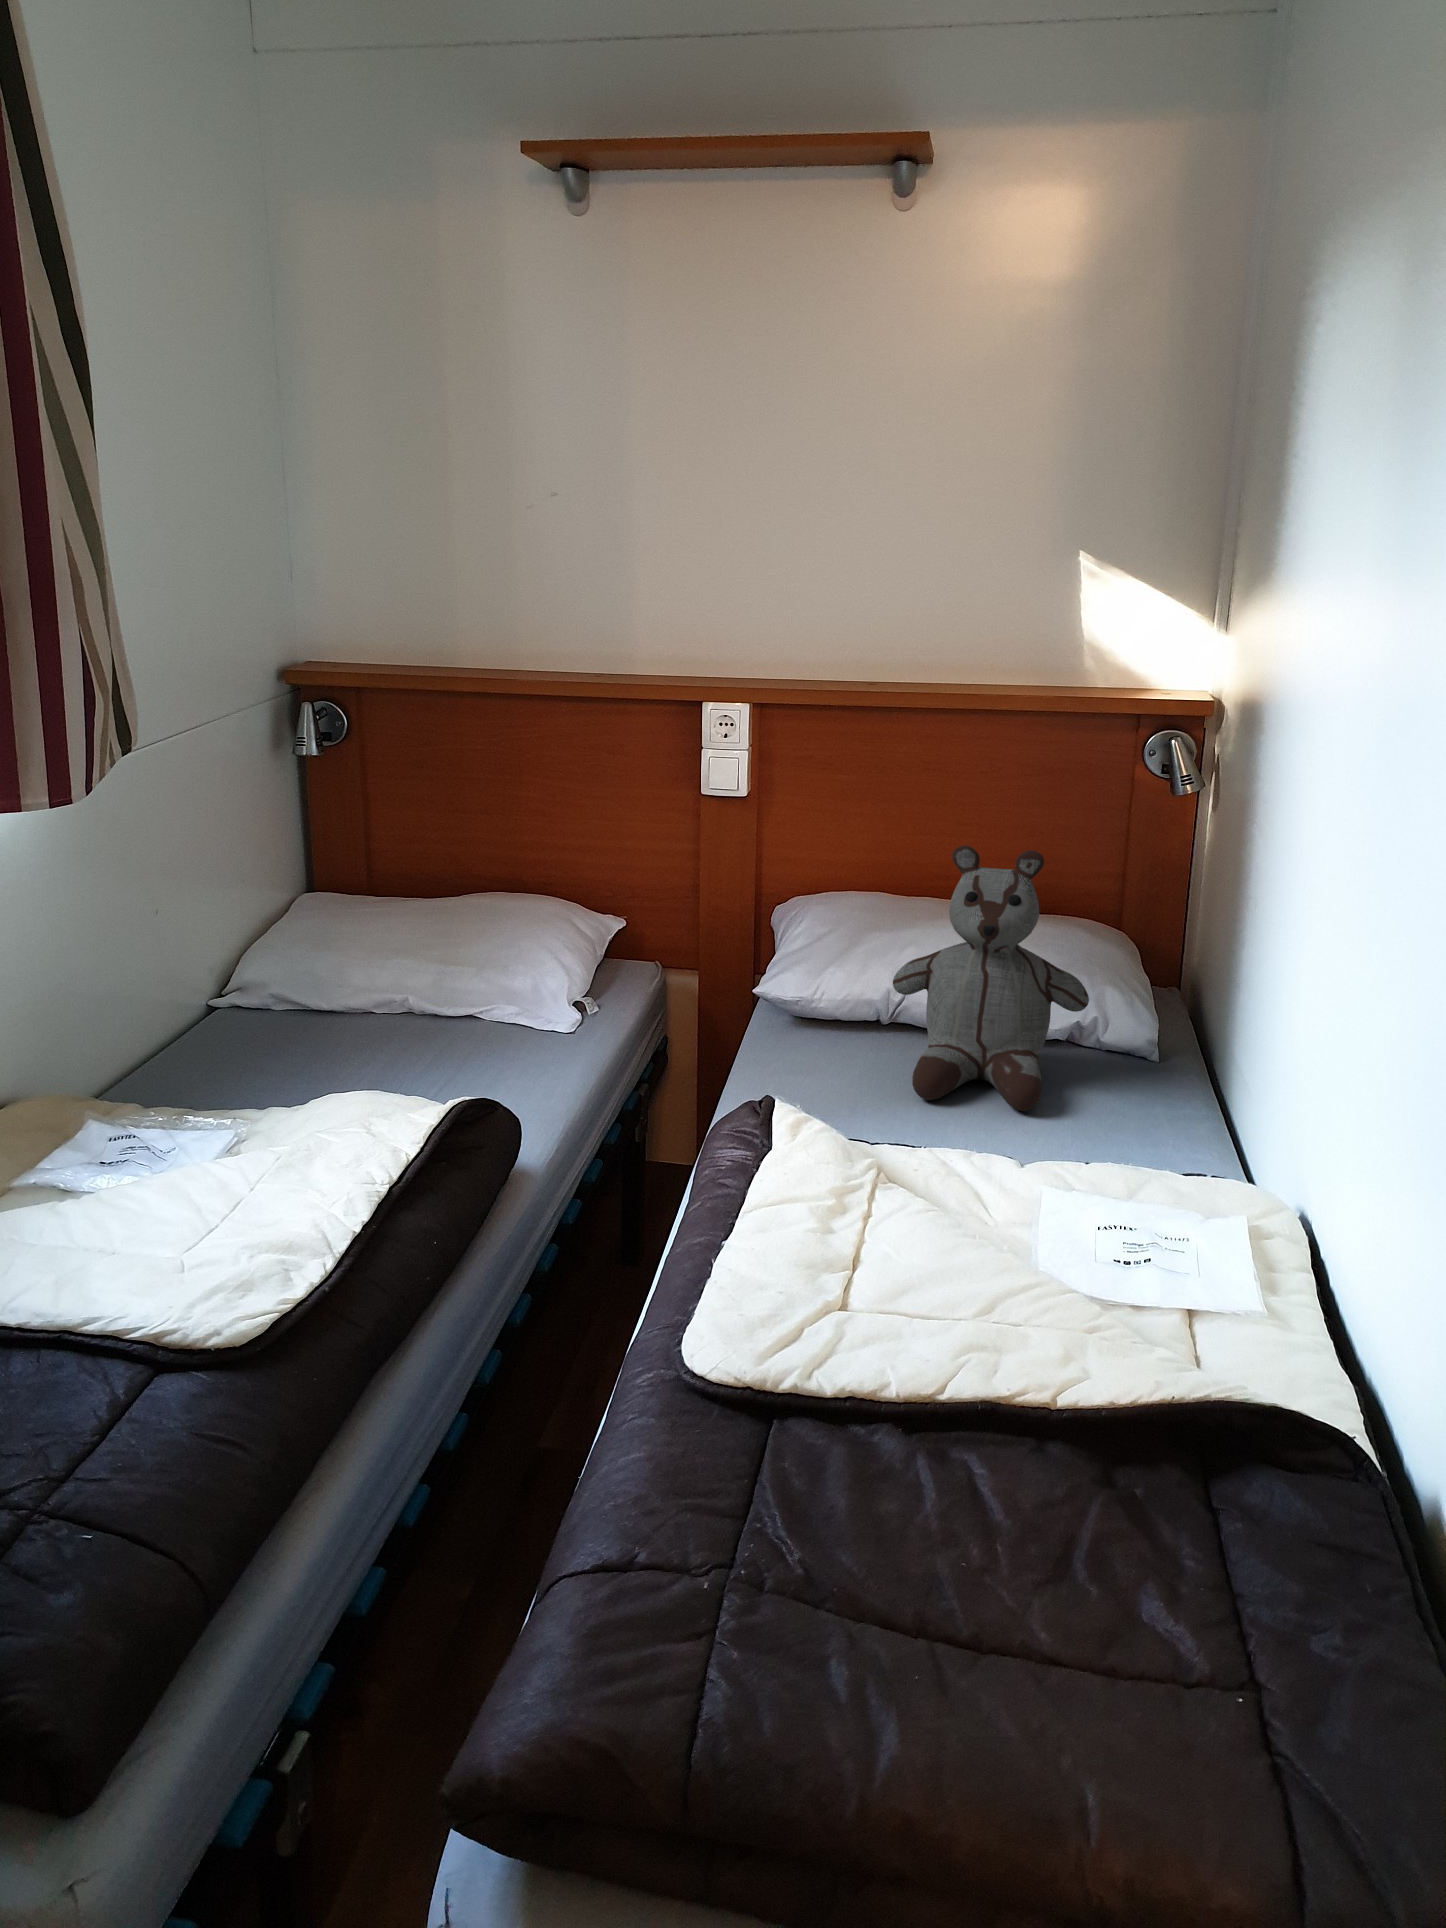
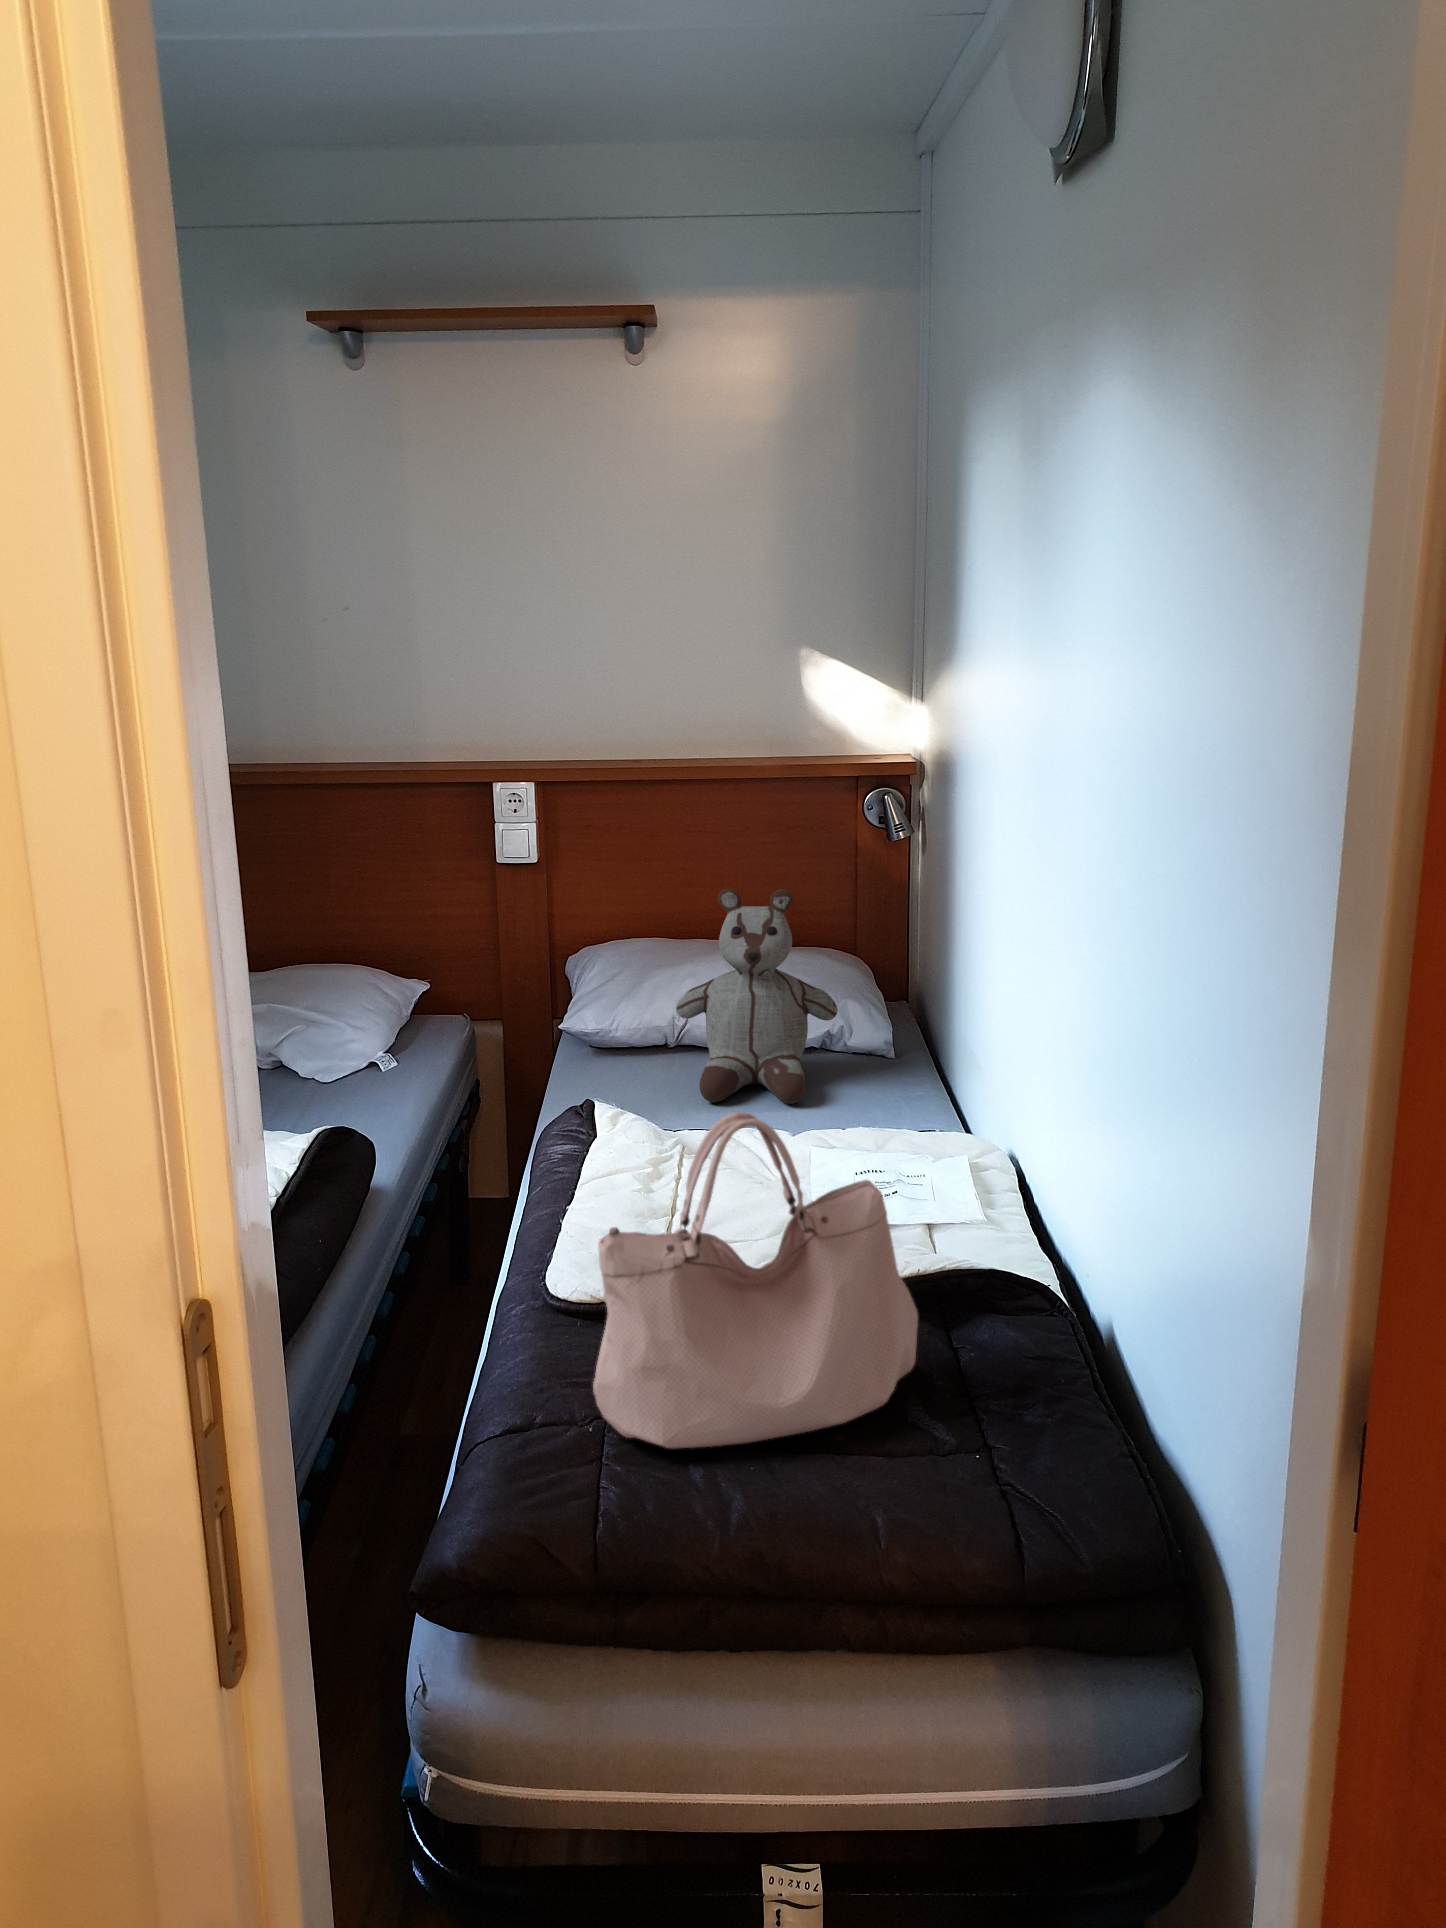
handbag: none [709,1188,1175,1650] -> present [593,1112,918,1448]

